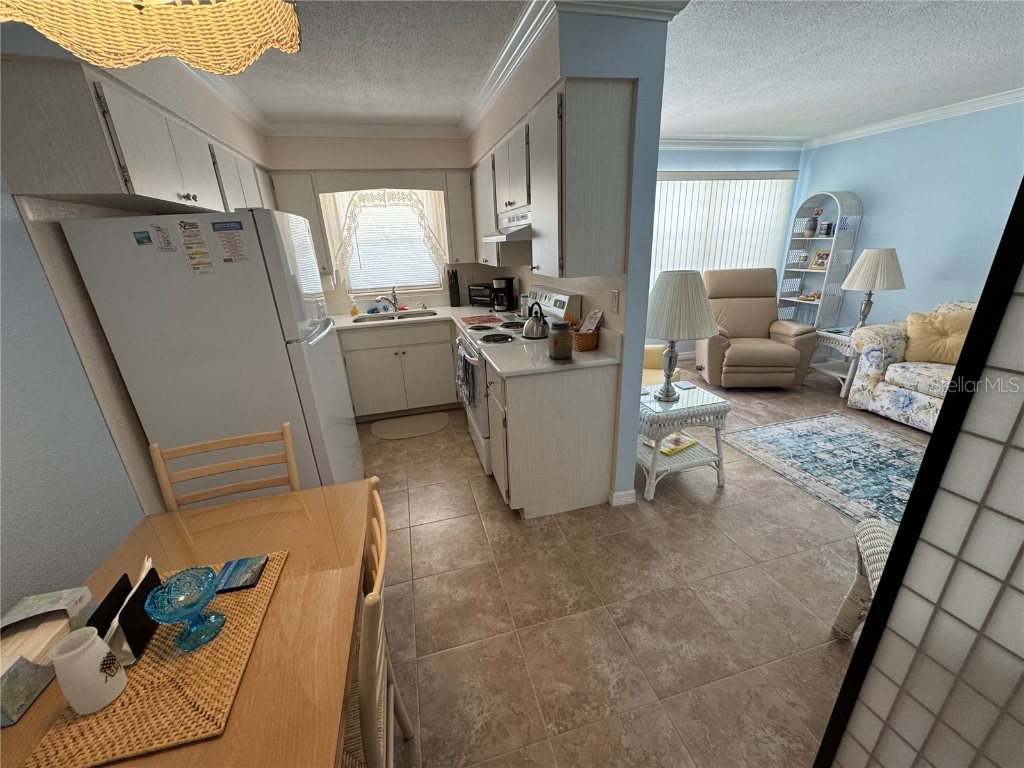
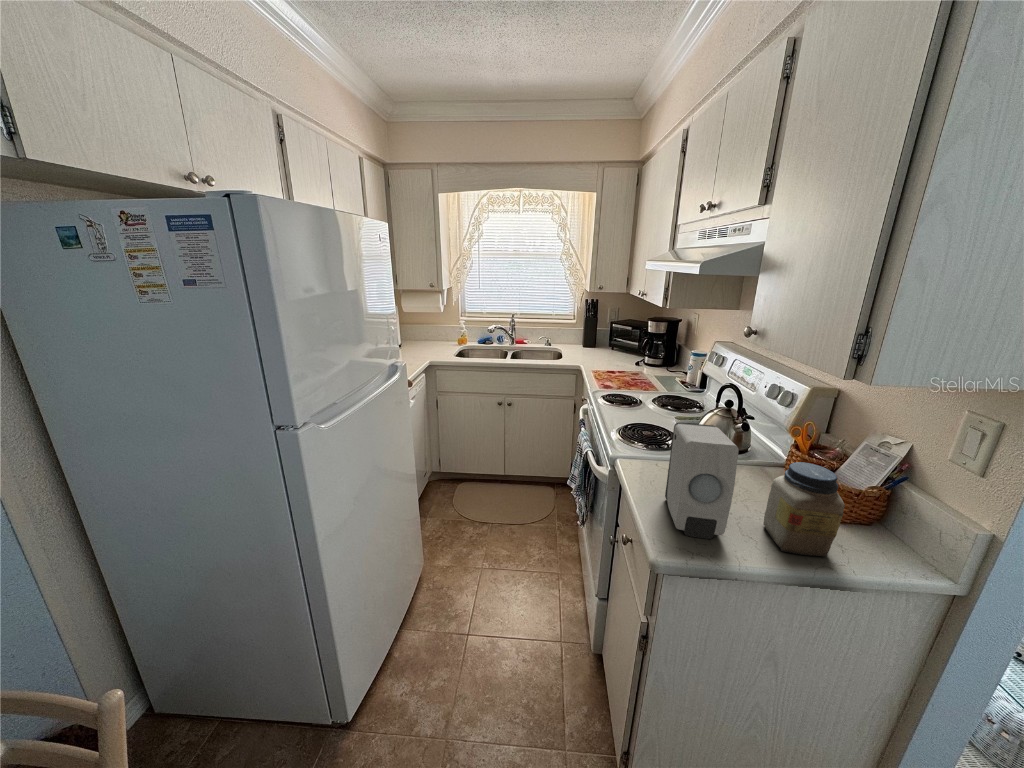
soap dispenser: none [505,313,531,362] -> present [665,423,739,539]

